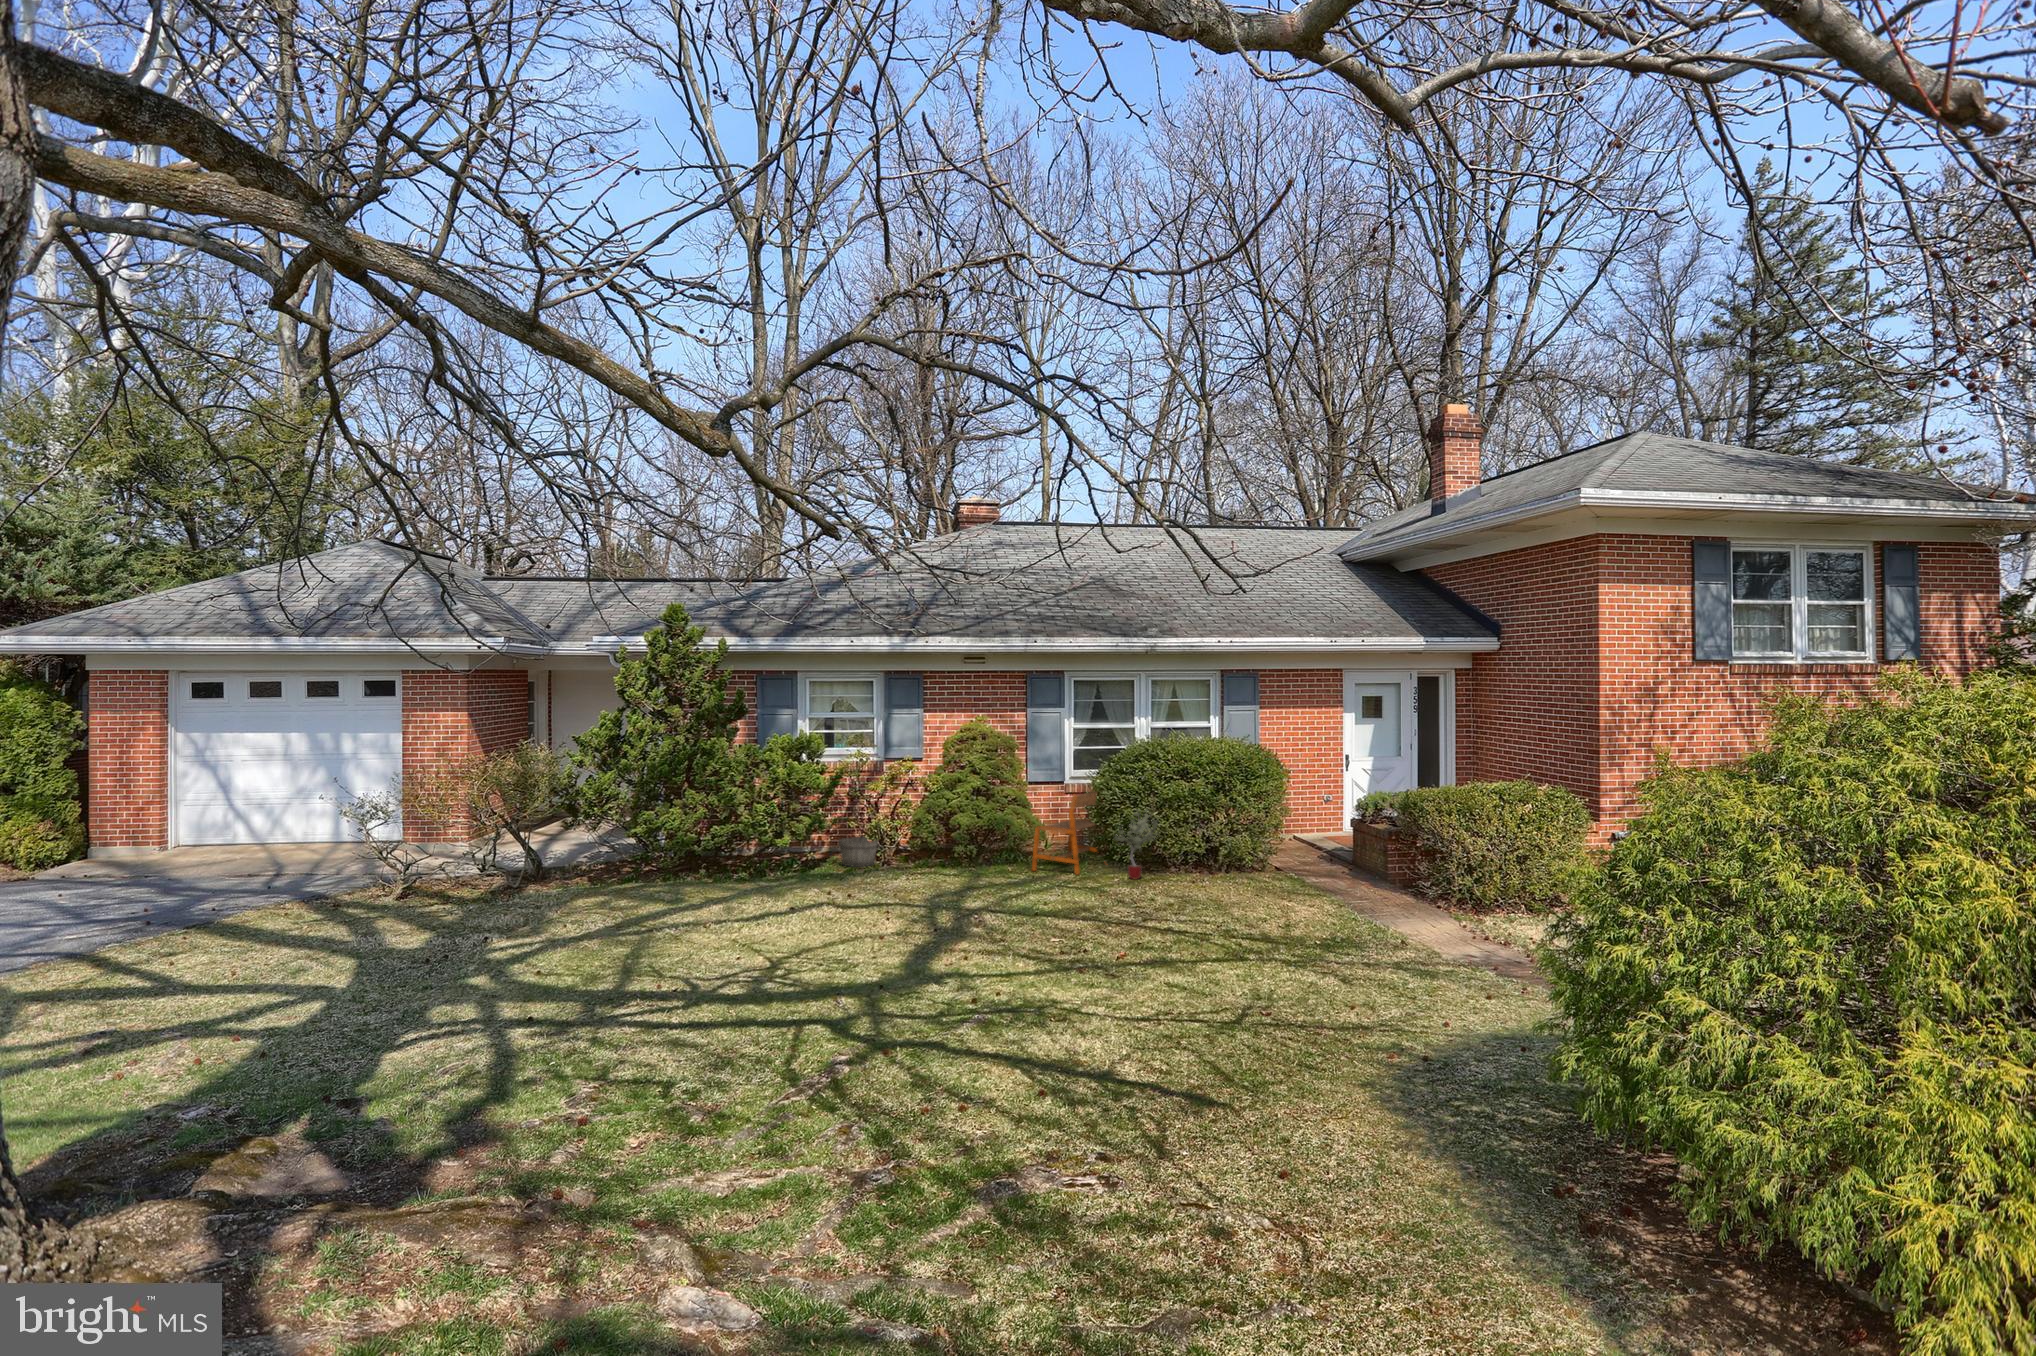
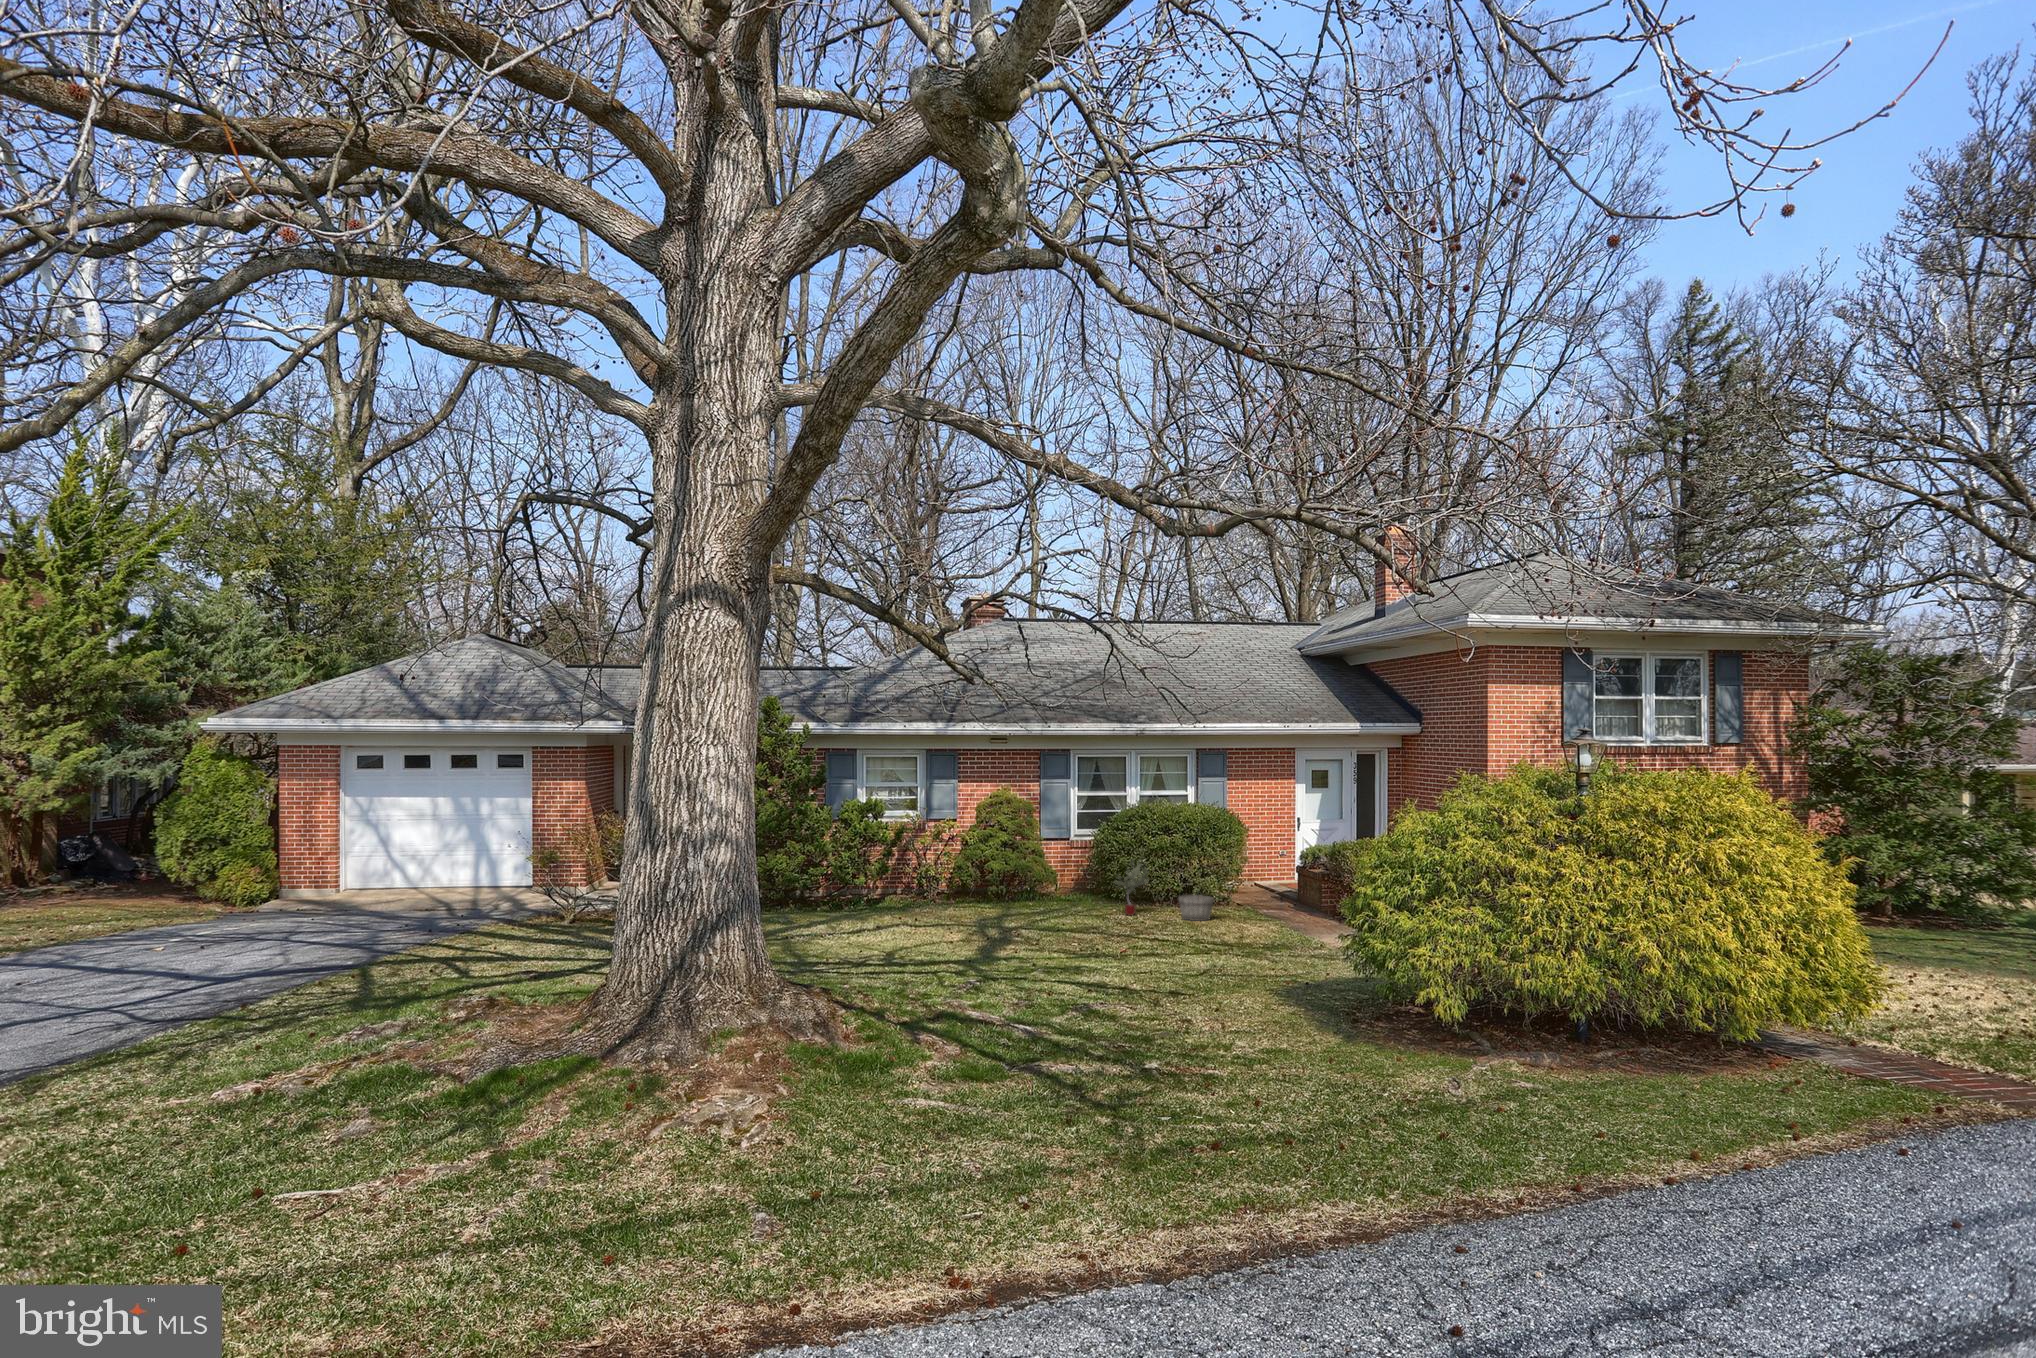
bench: present [1032,792,1097,874] -> none [1048,845,1110,912]
wooden bucket: present [838,836,878,867] -> present [1179,895,1213,921]

